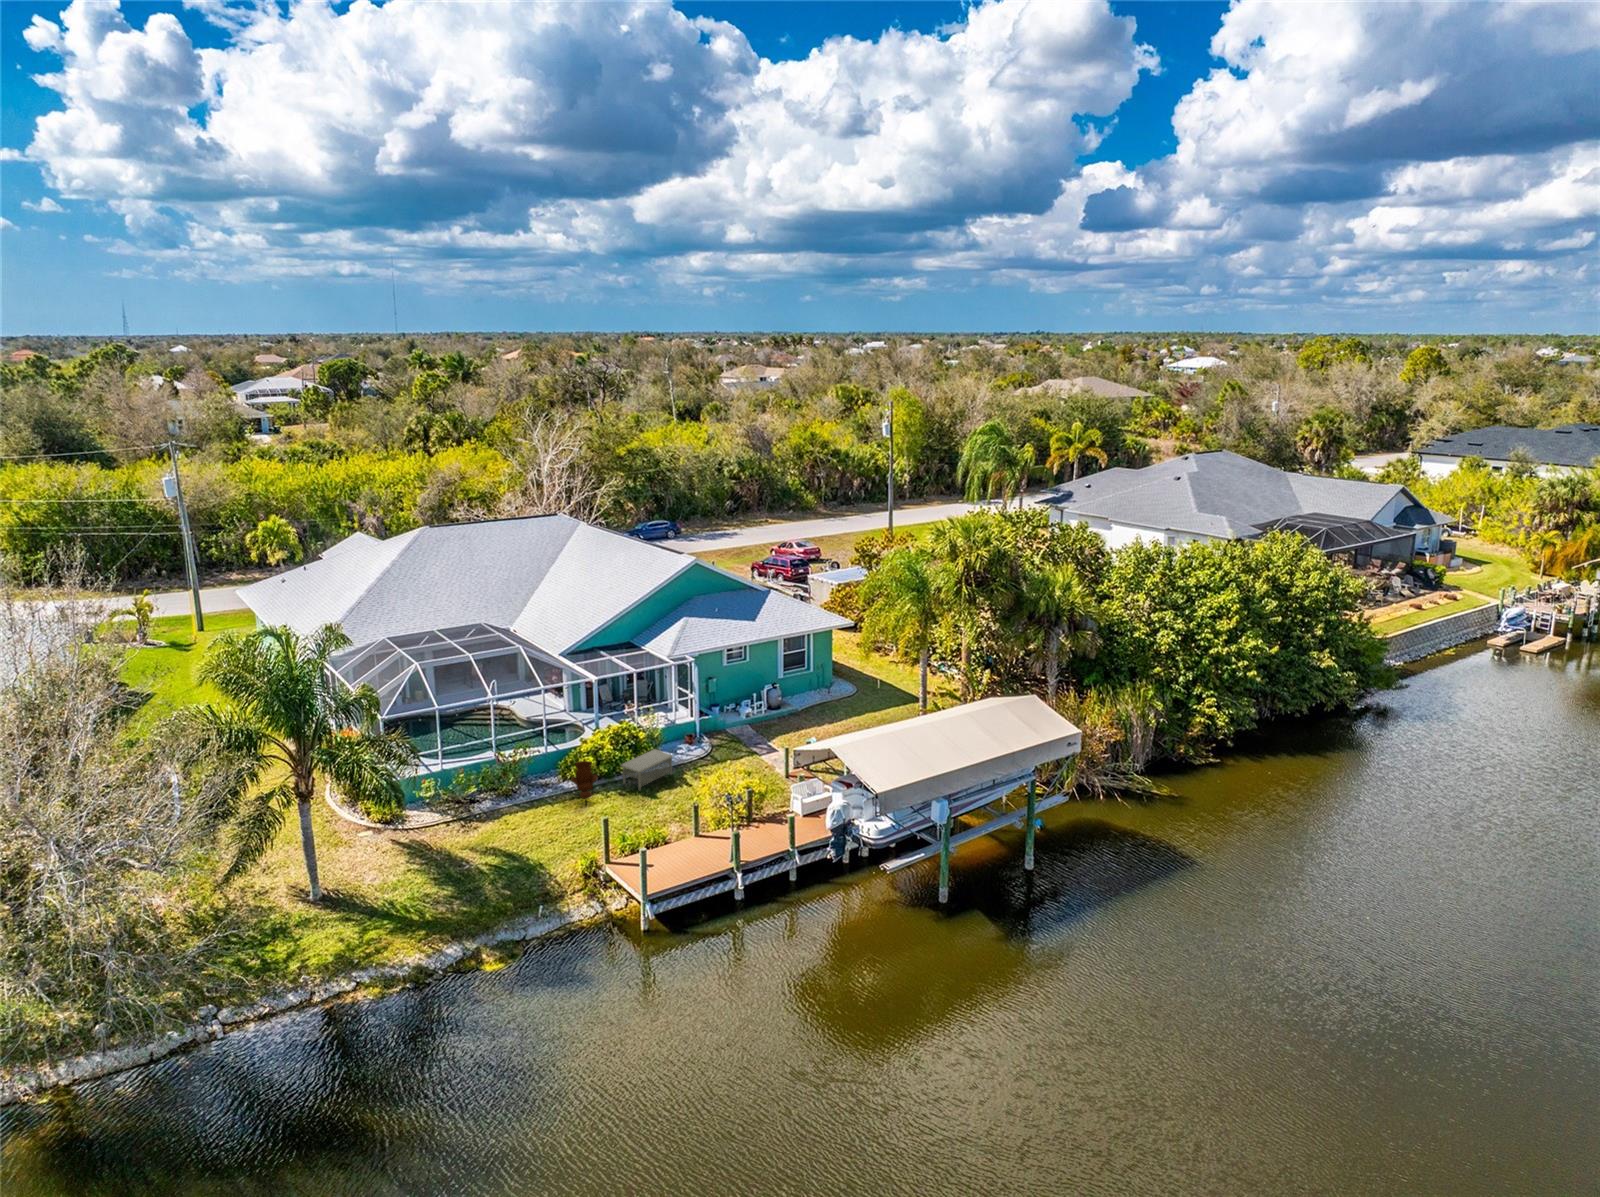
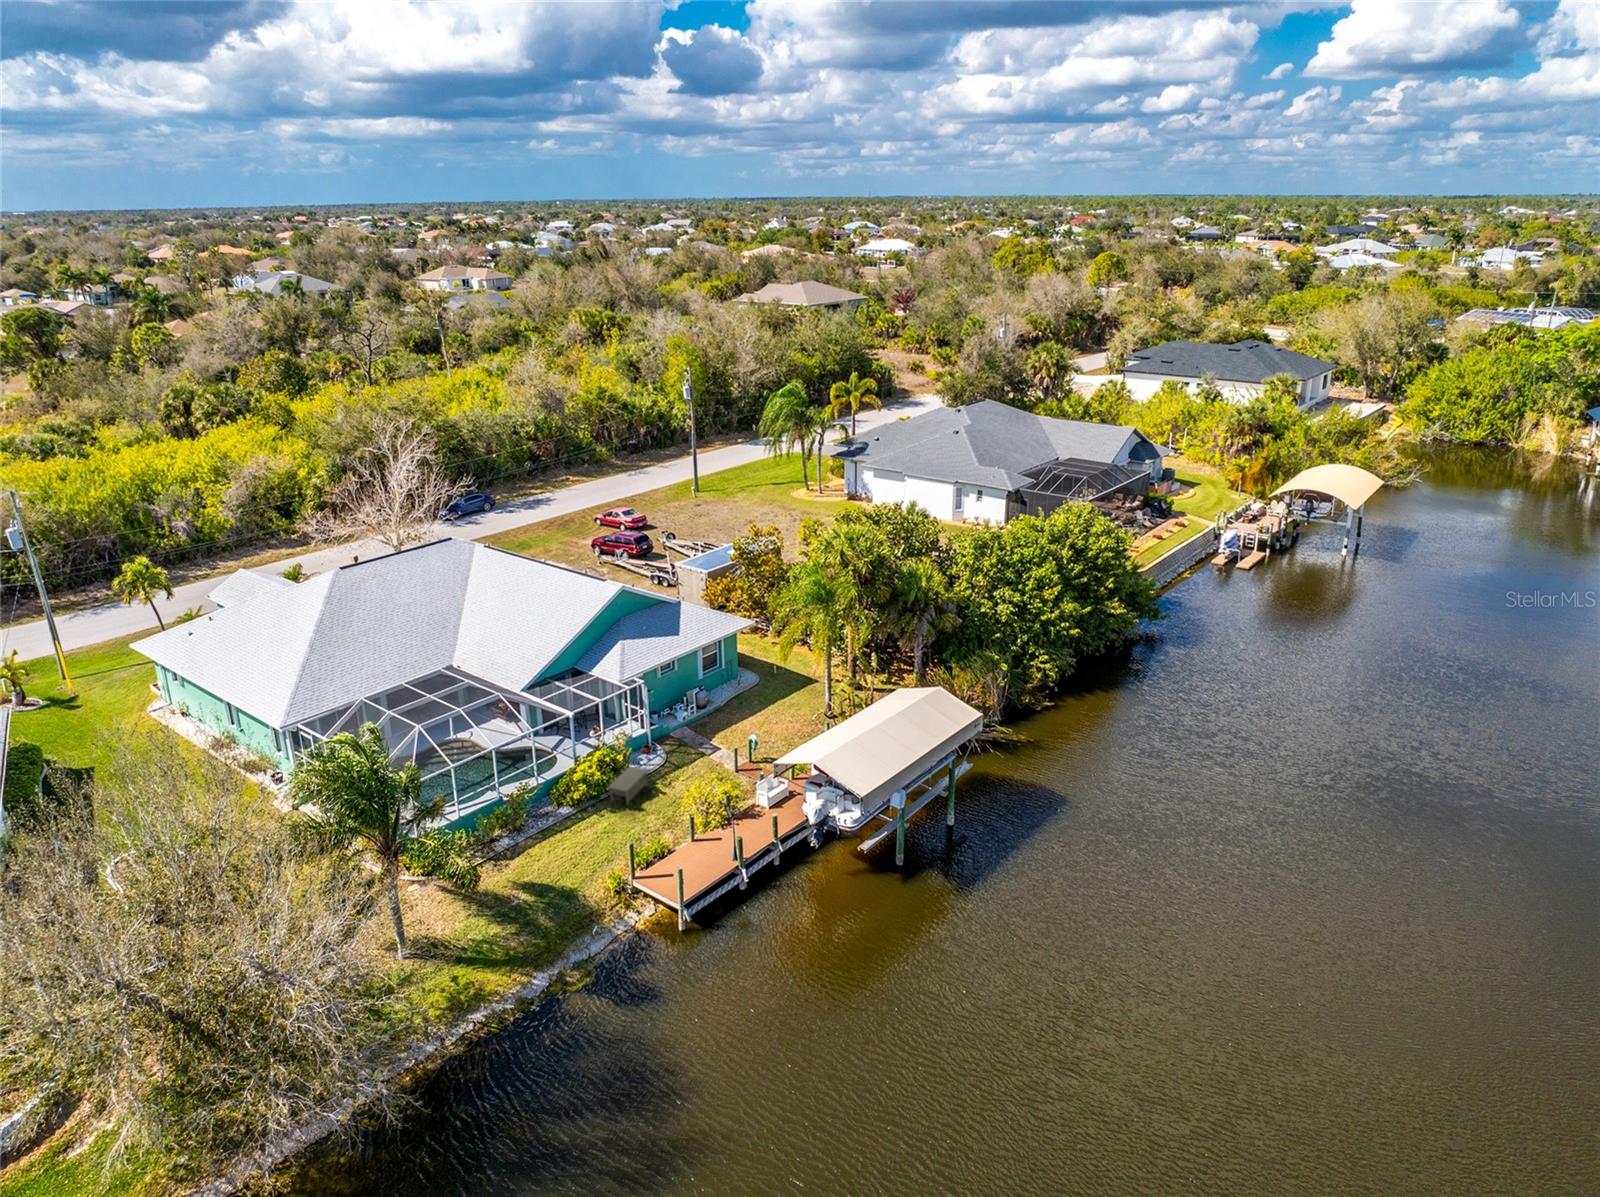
lounge chair: present [571,761,598,803] -> none [571,789,596,830]

